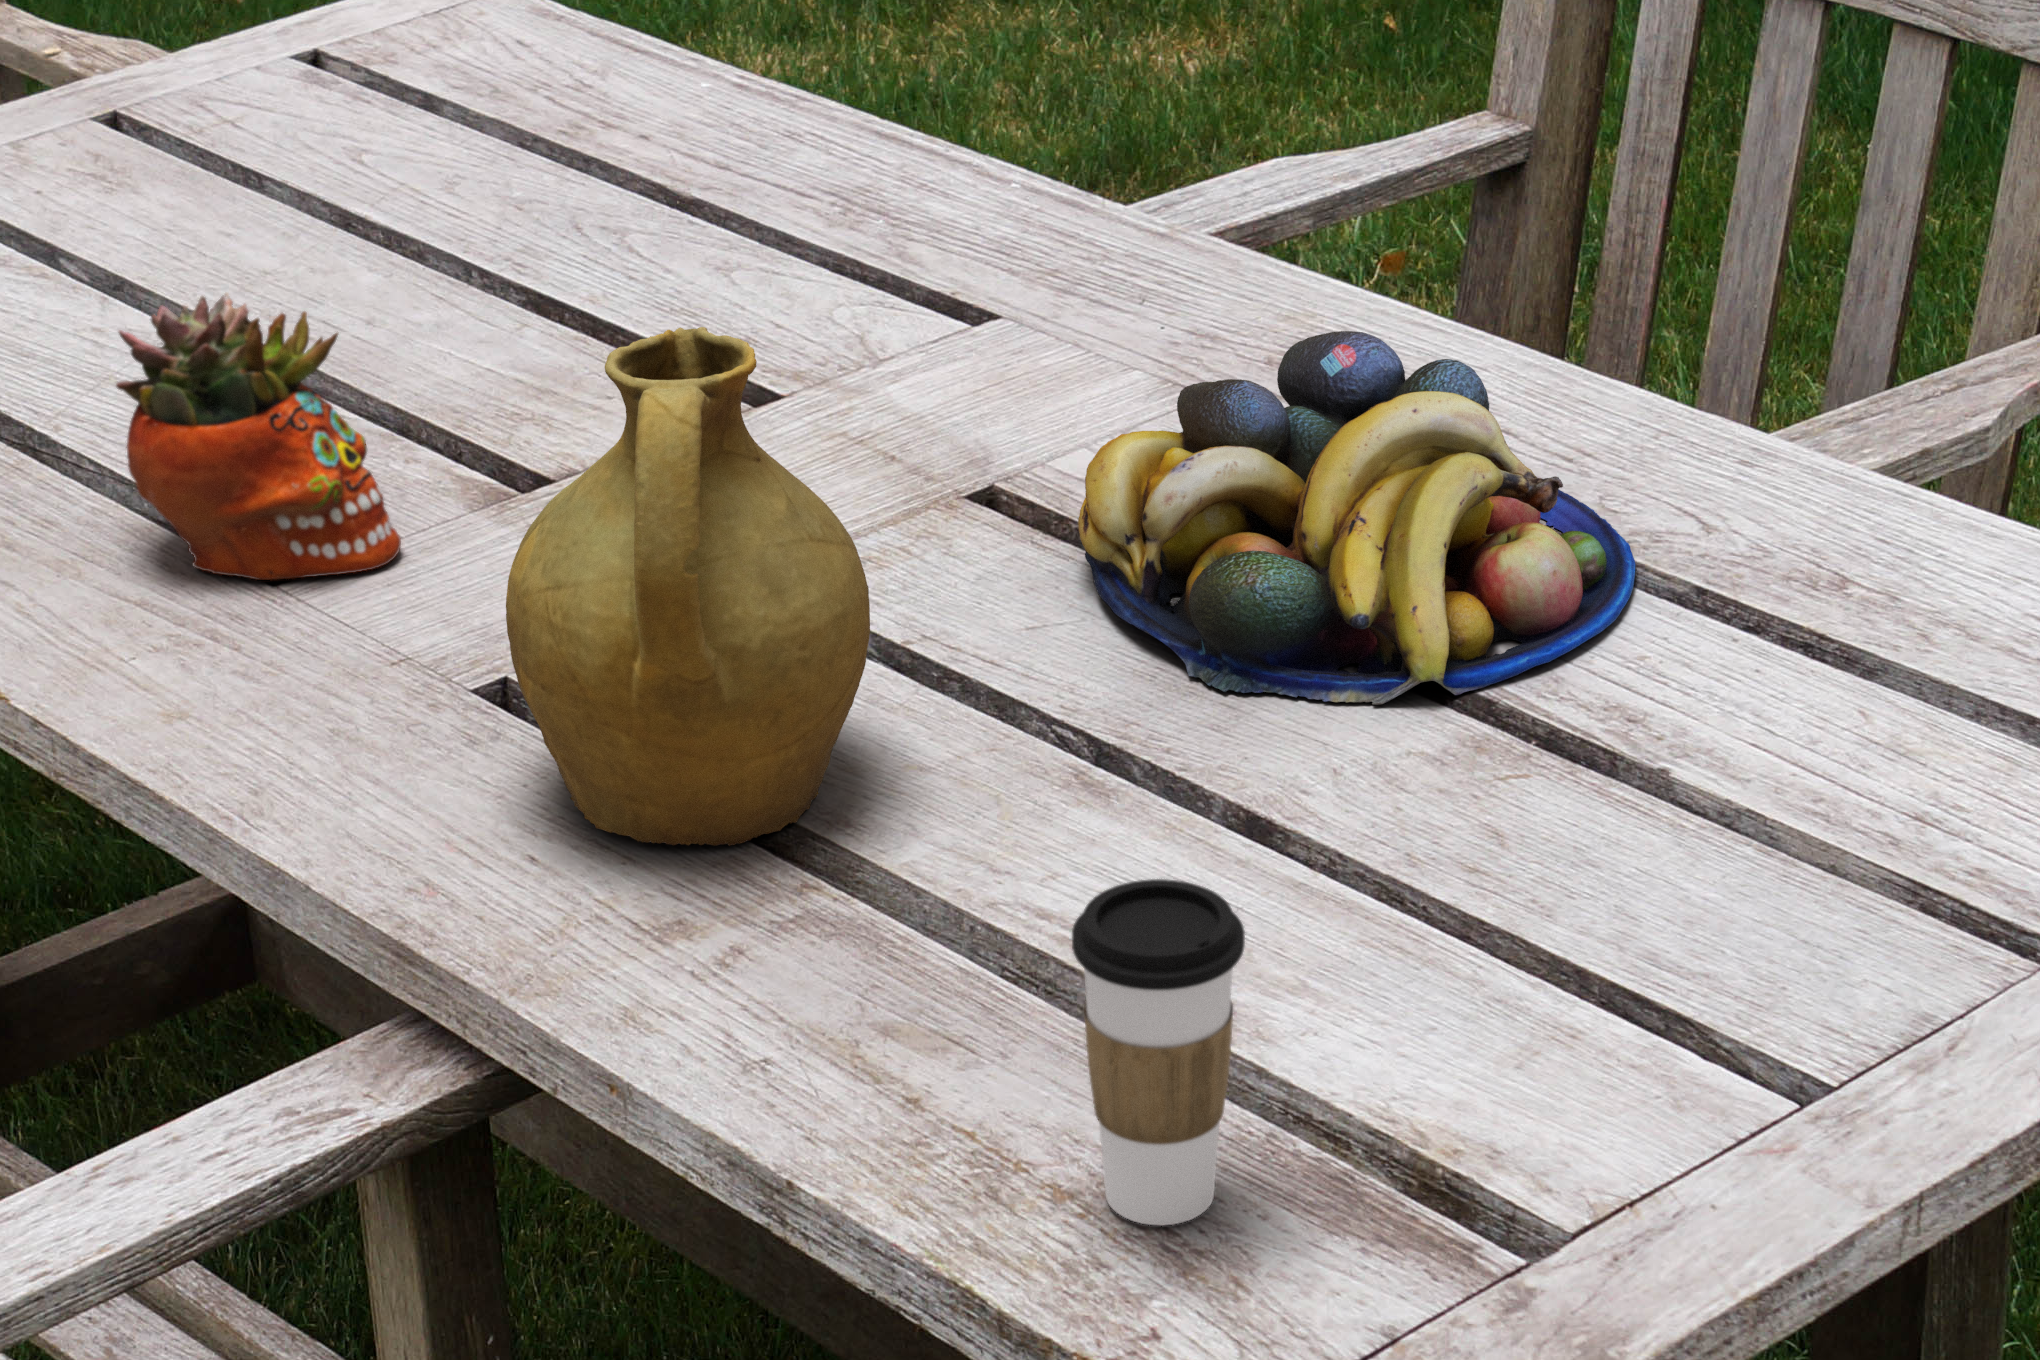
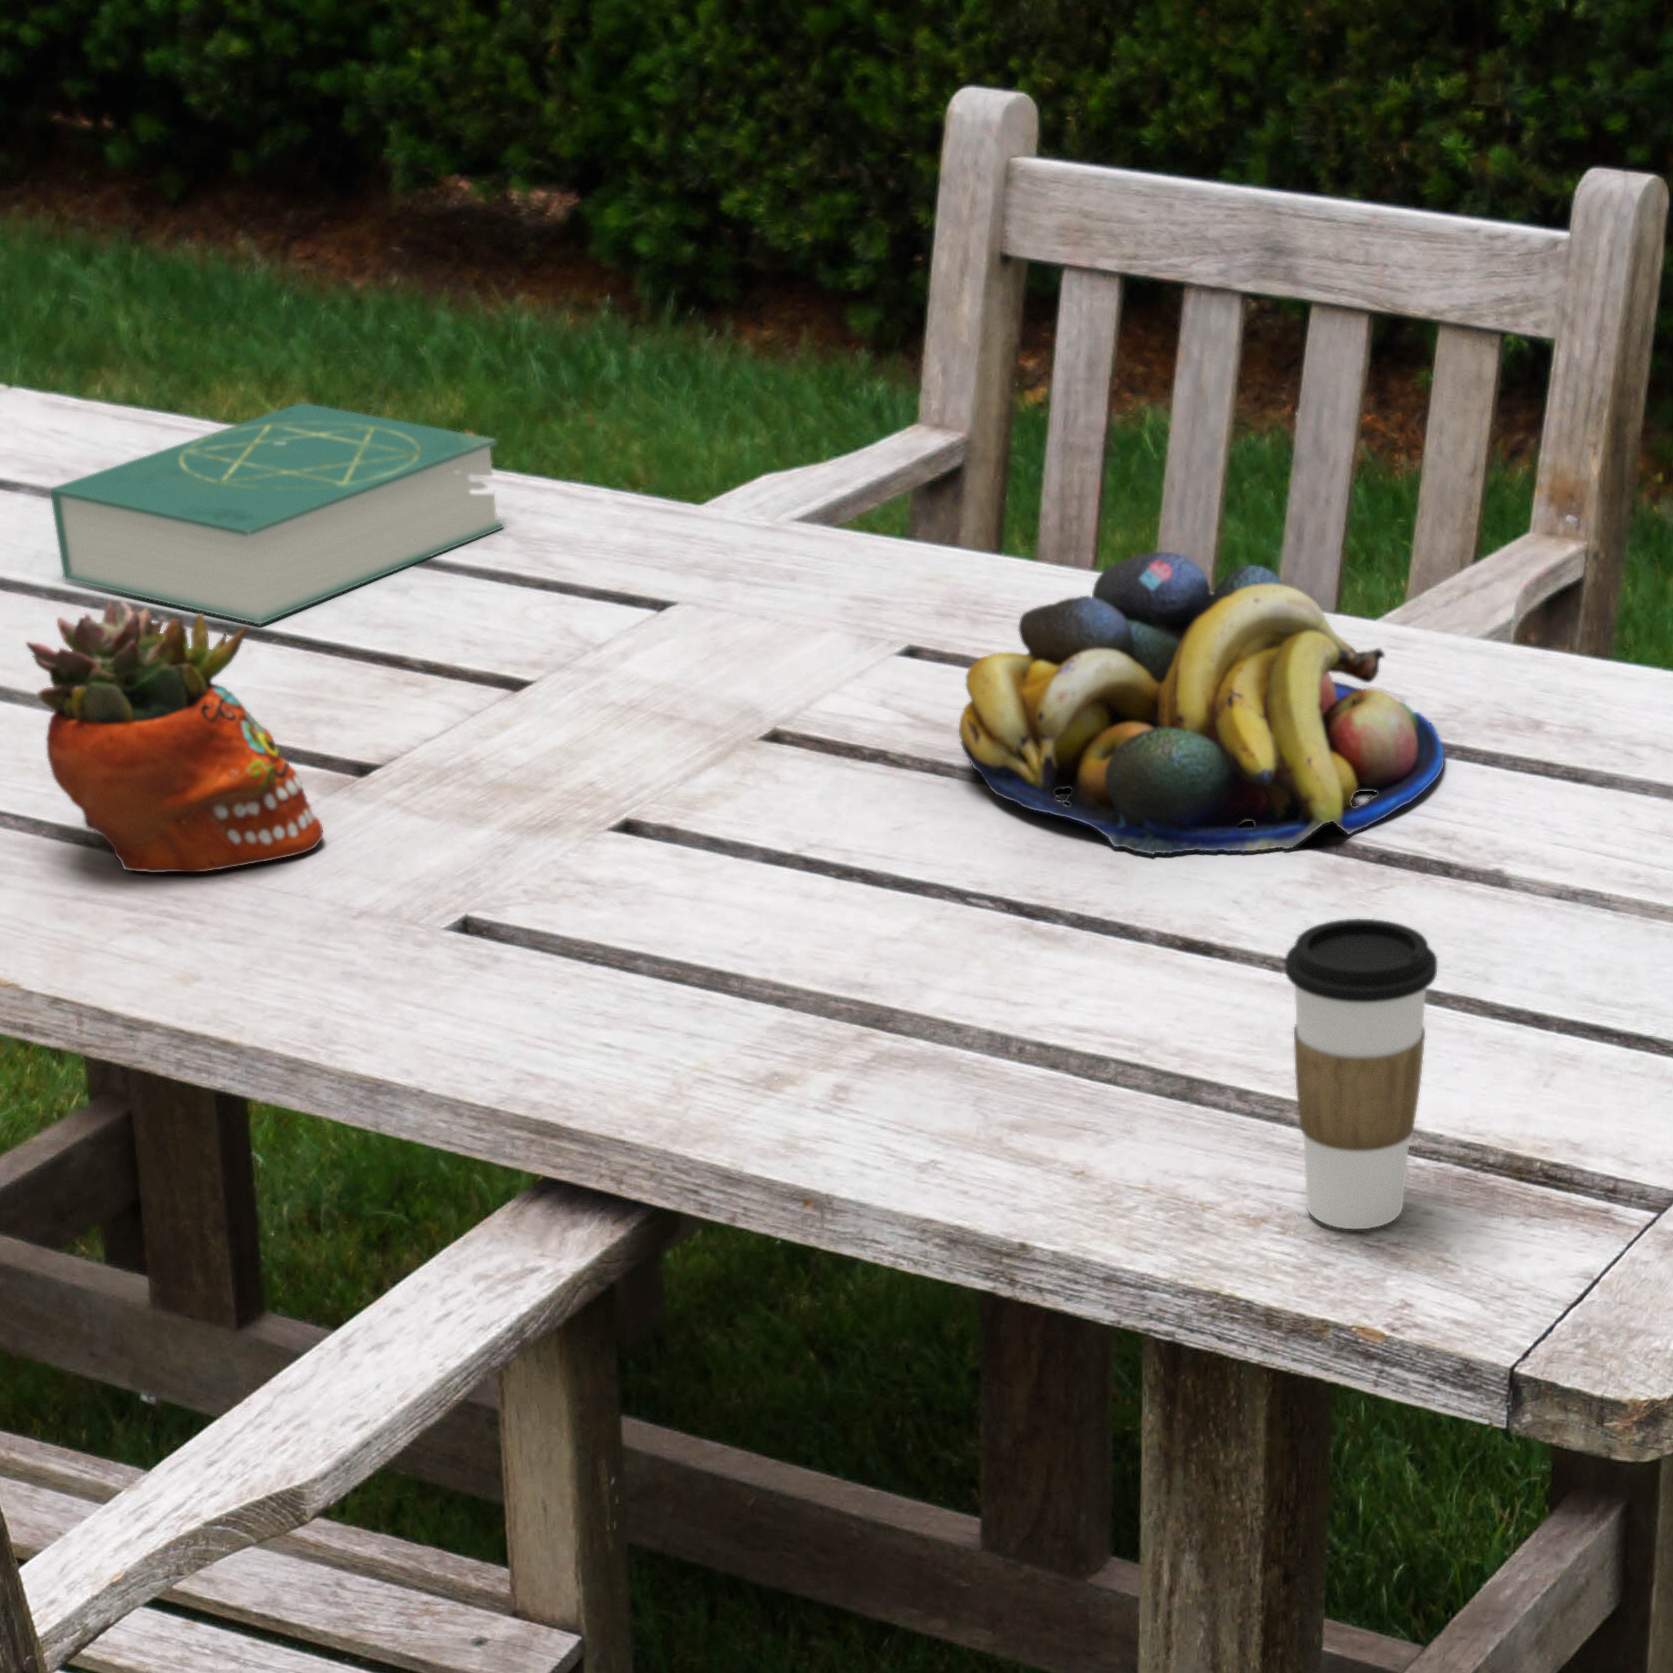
book: none [338,32,809,283] -> present [50,403,504,624]
pitcher: present [506,327,870,846] -> none [559,534,896,1022]

